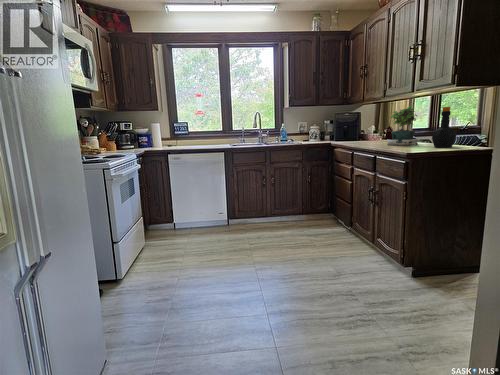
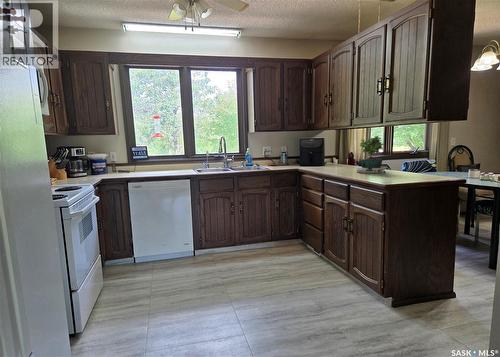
bottle: present [432,107,456,147] -> none [404,139,426,178]

